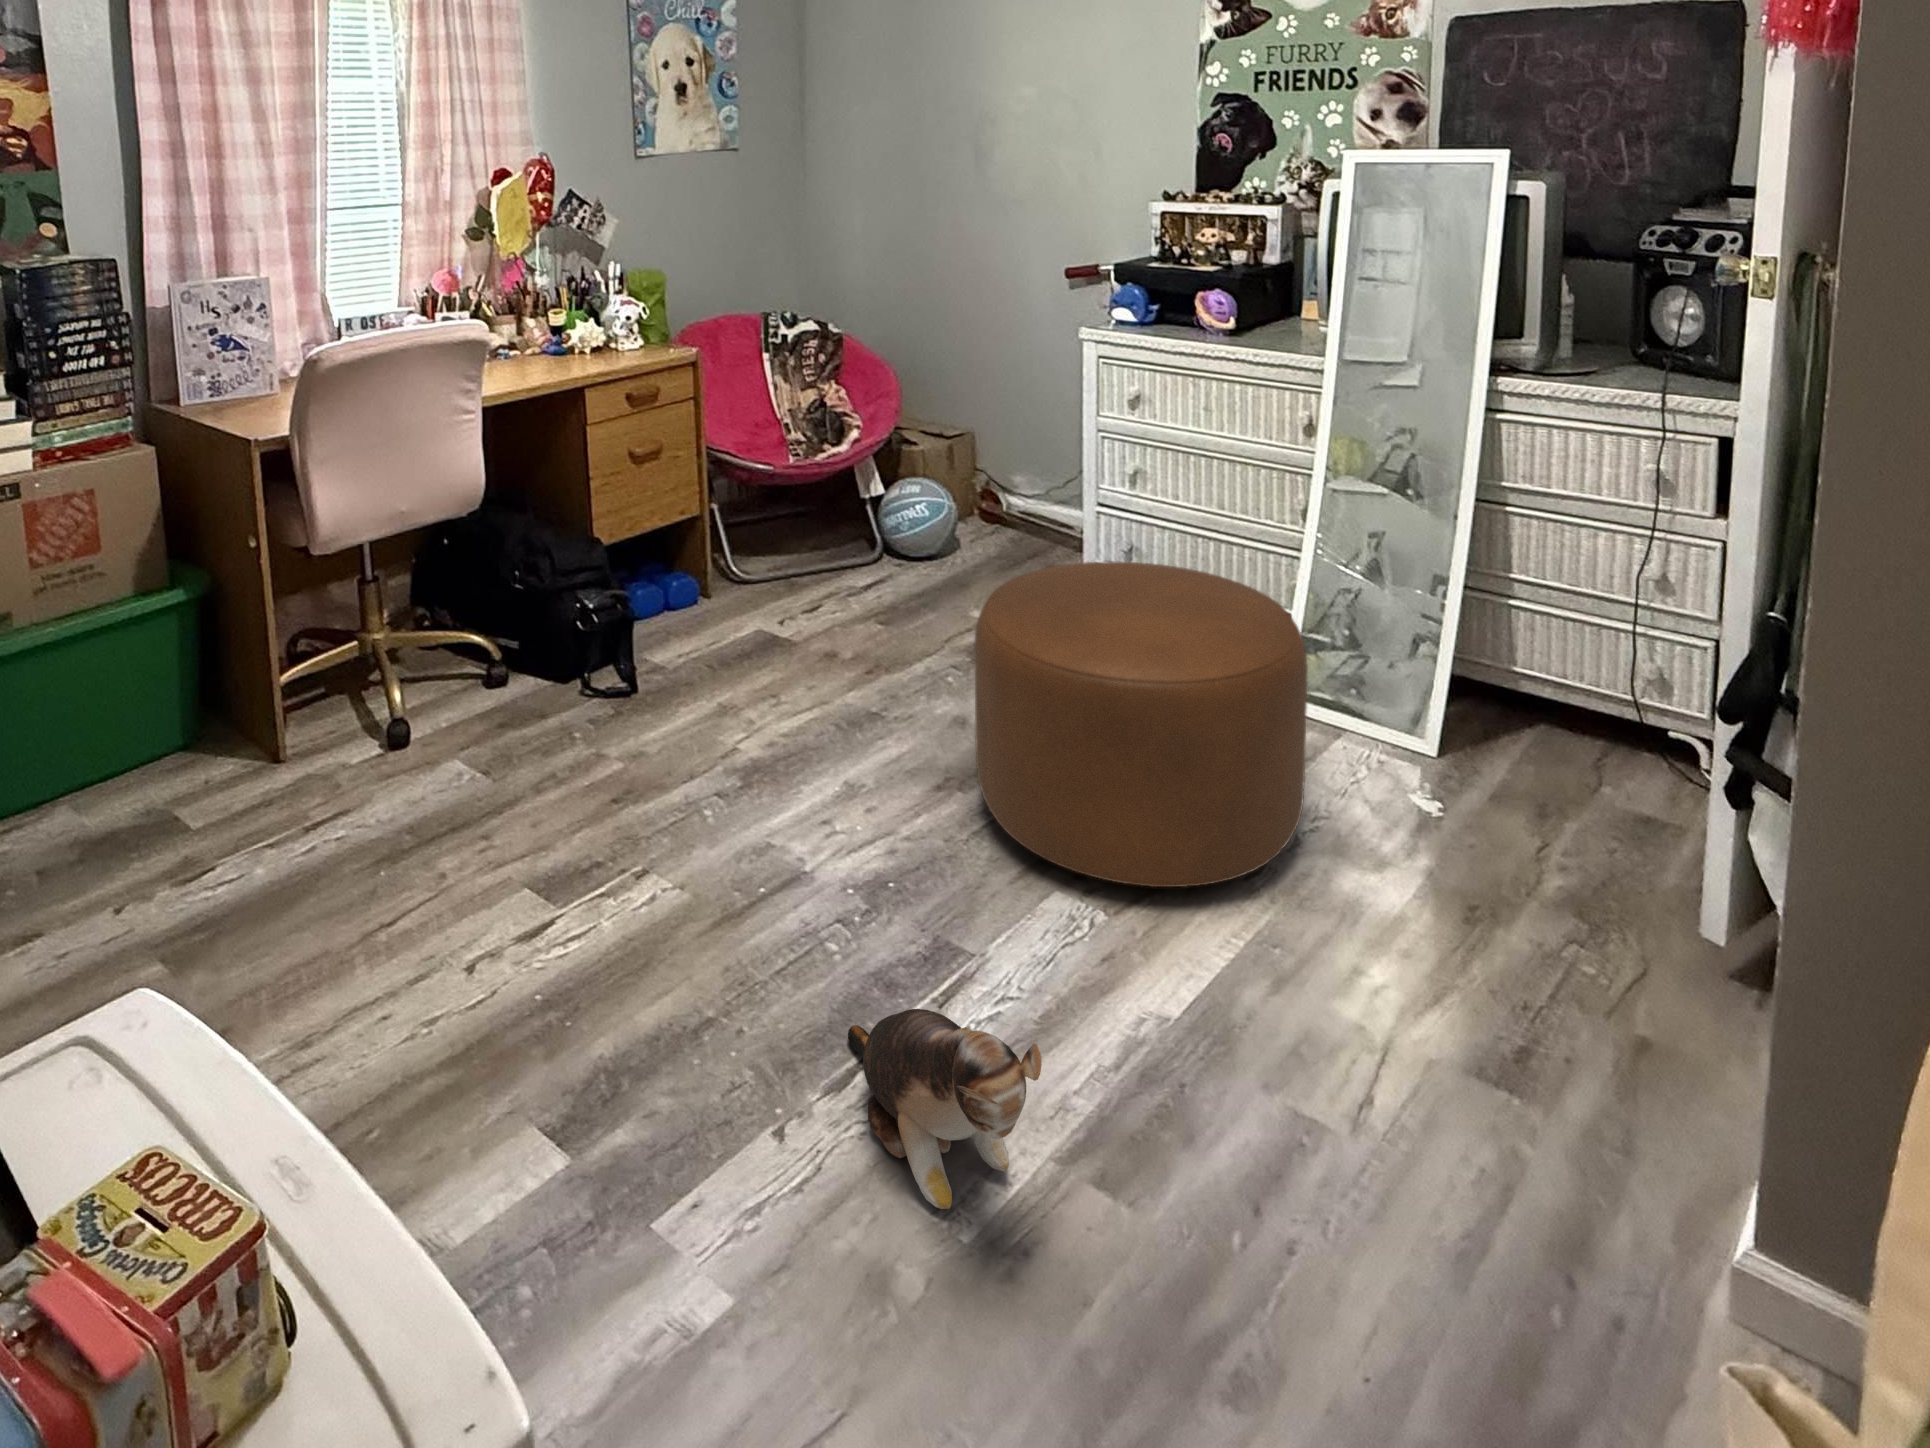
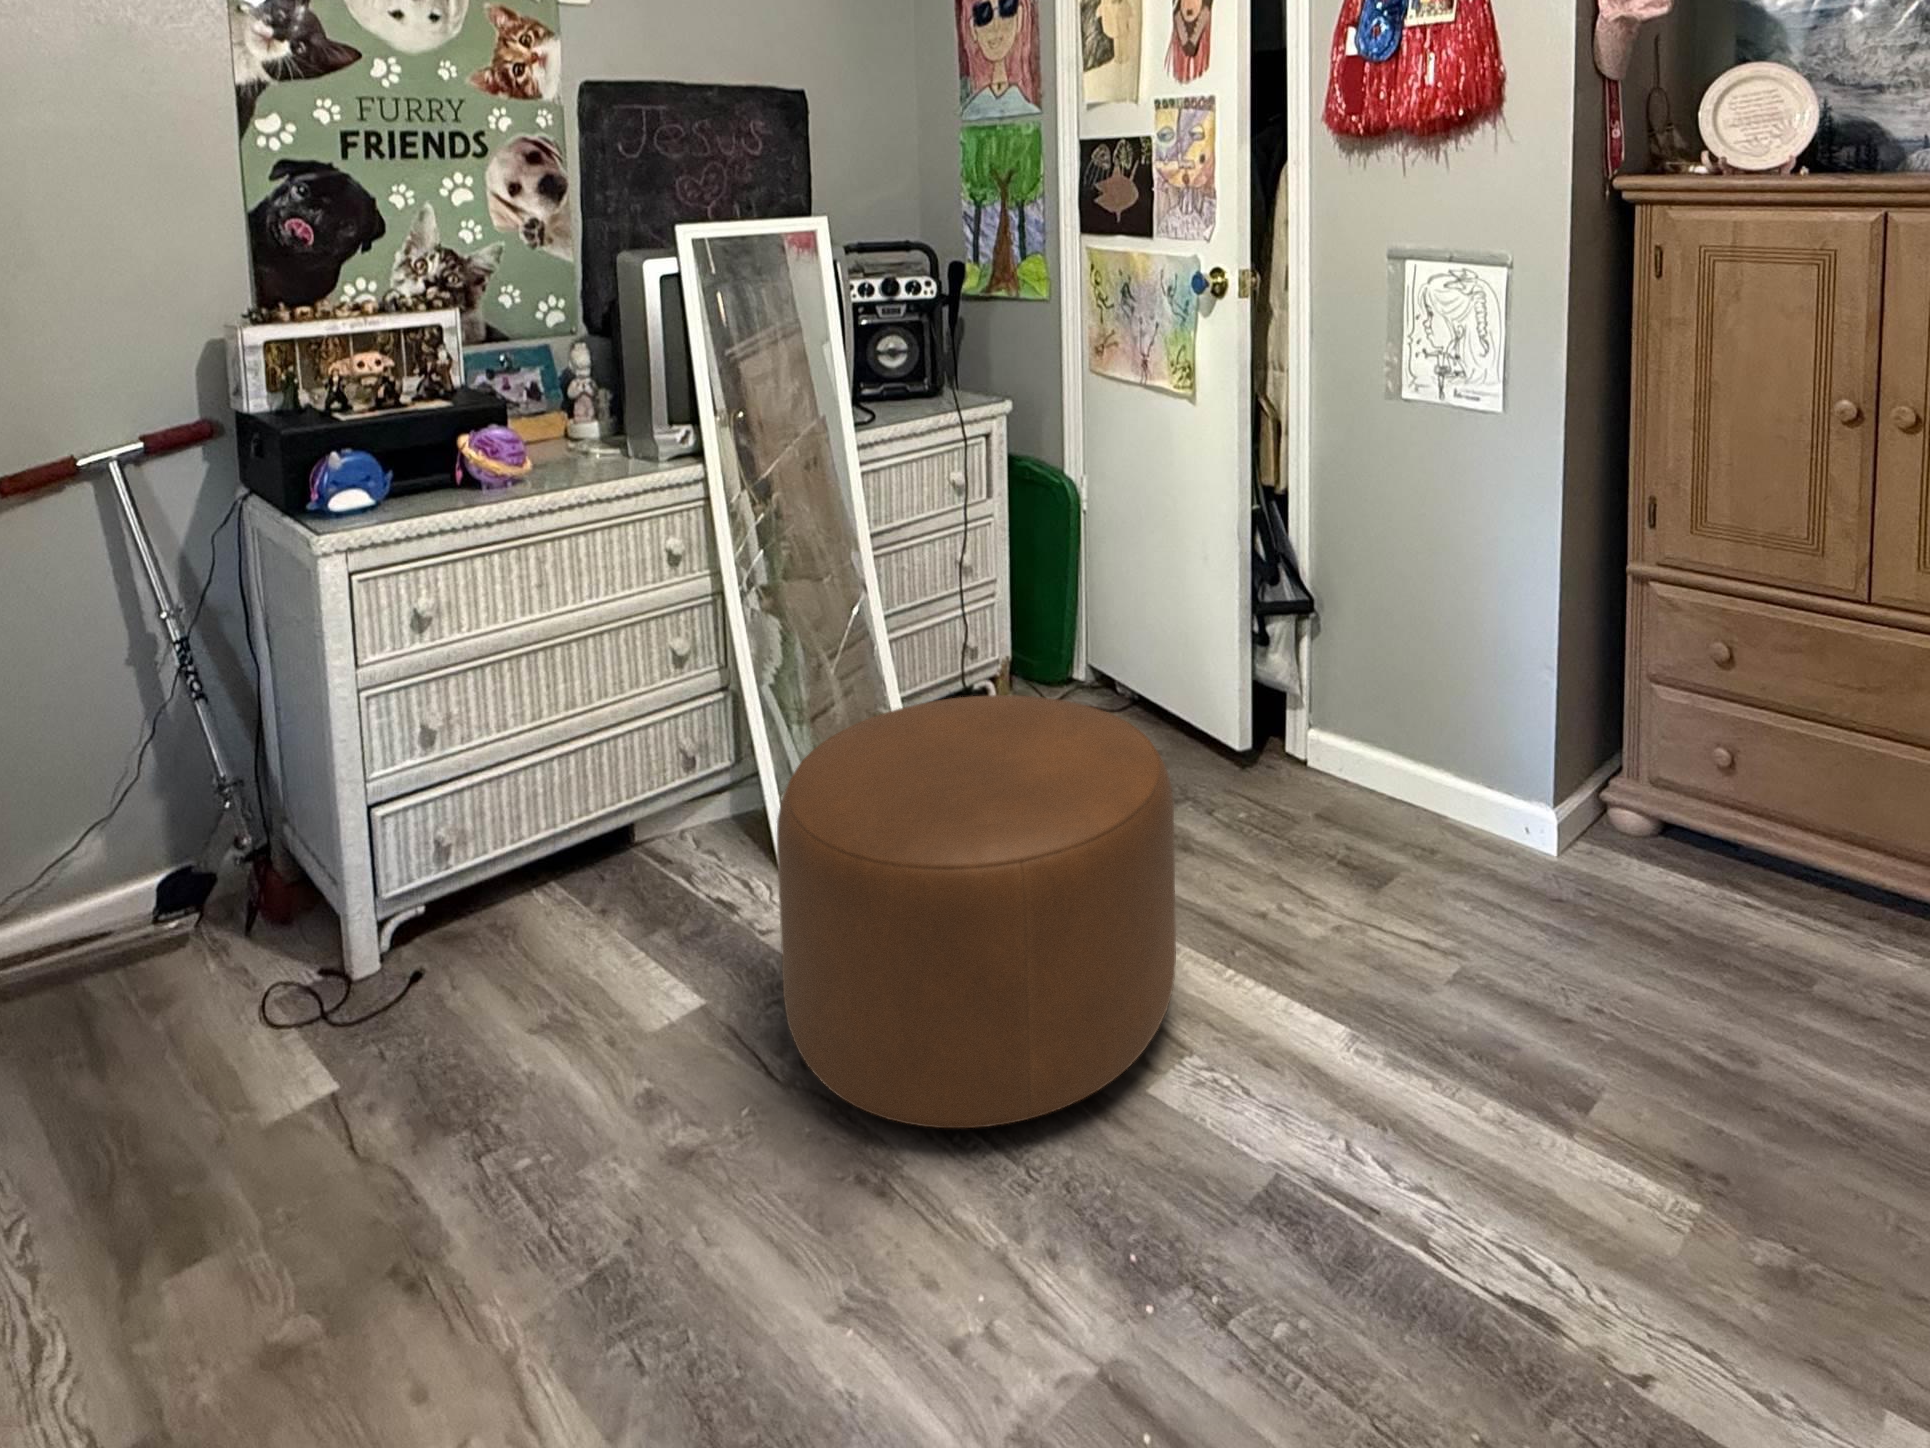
plush toy: present [848,1009,1042,1209] -> none [1453,971,1729,1303]

